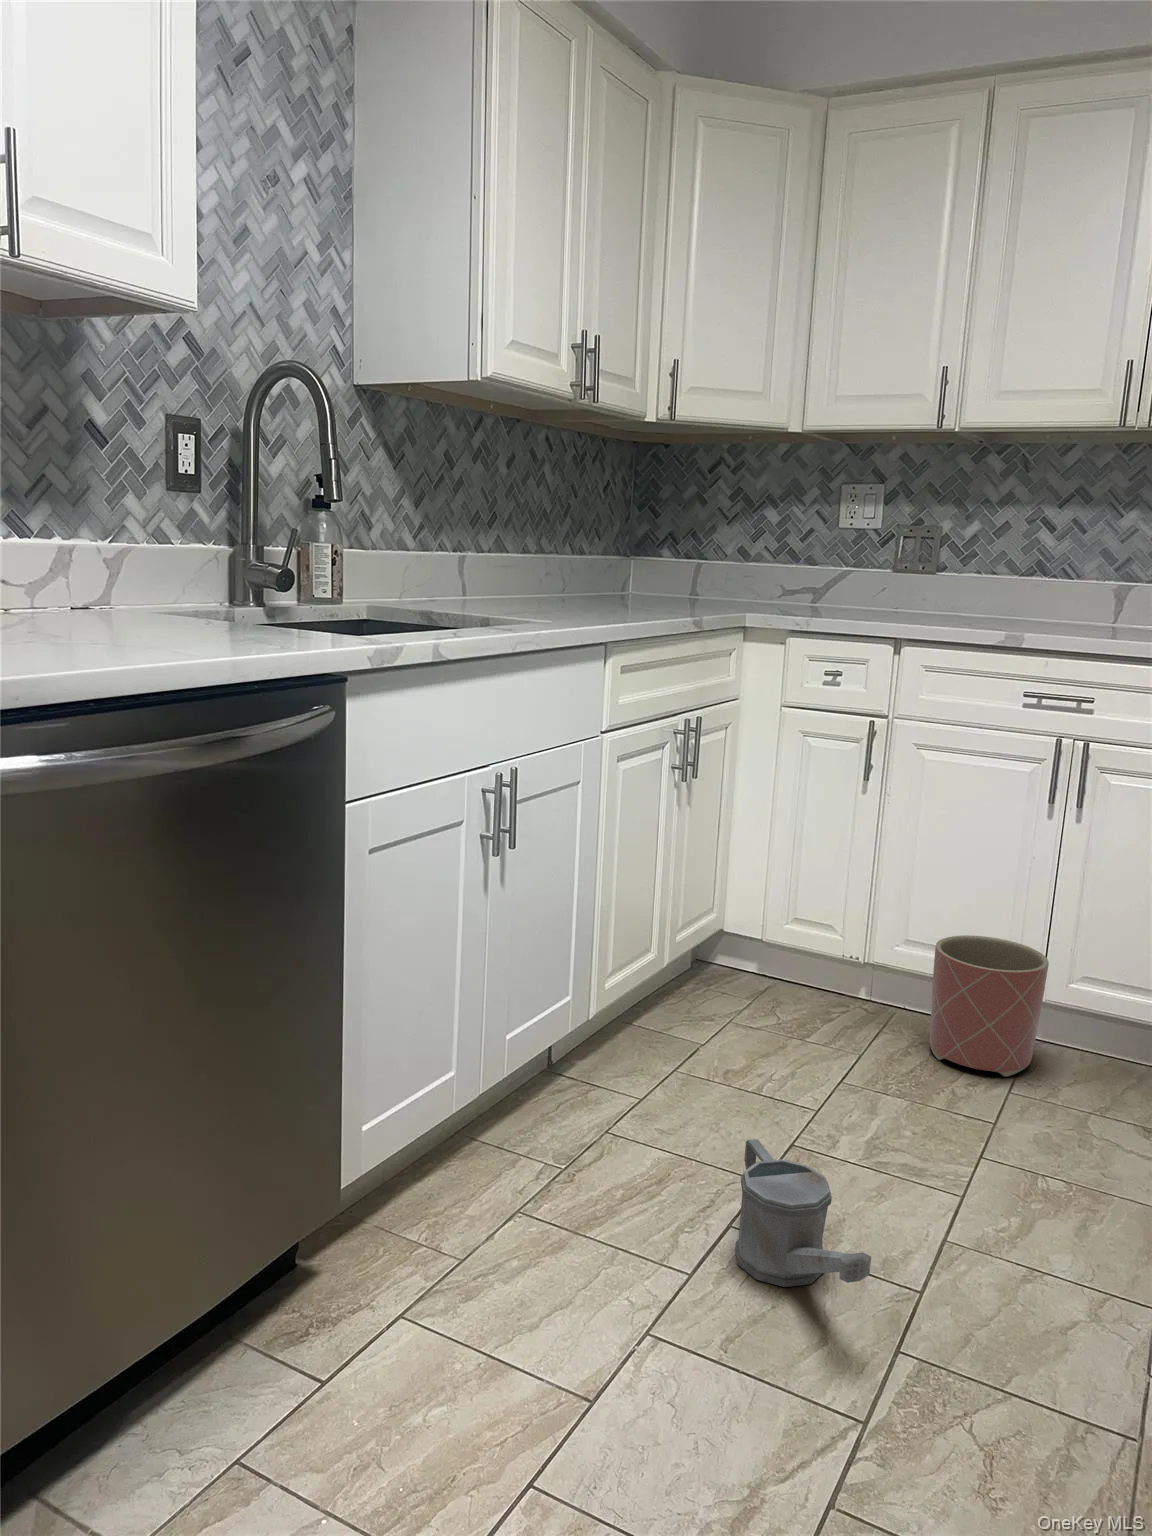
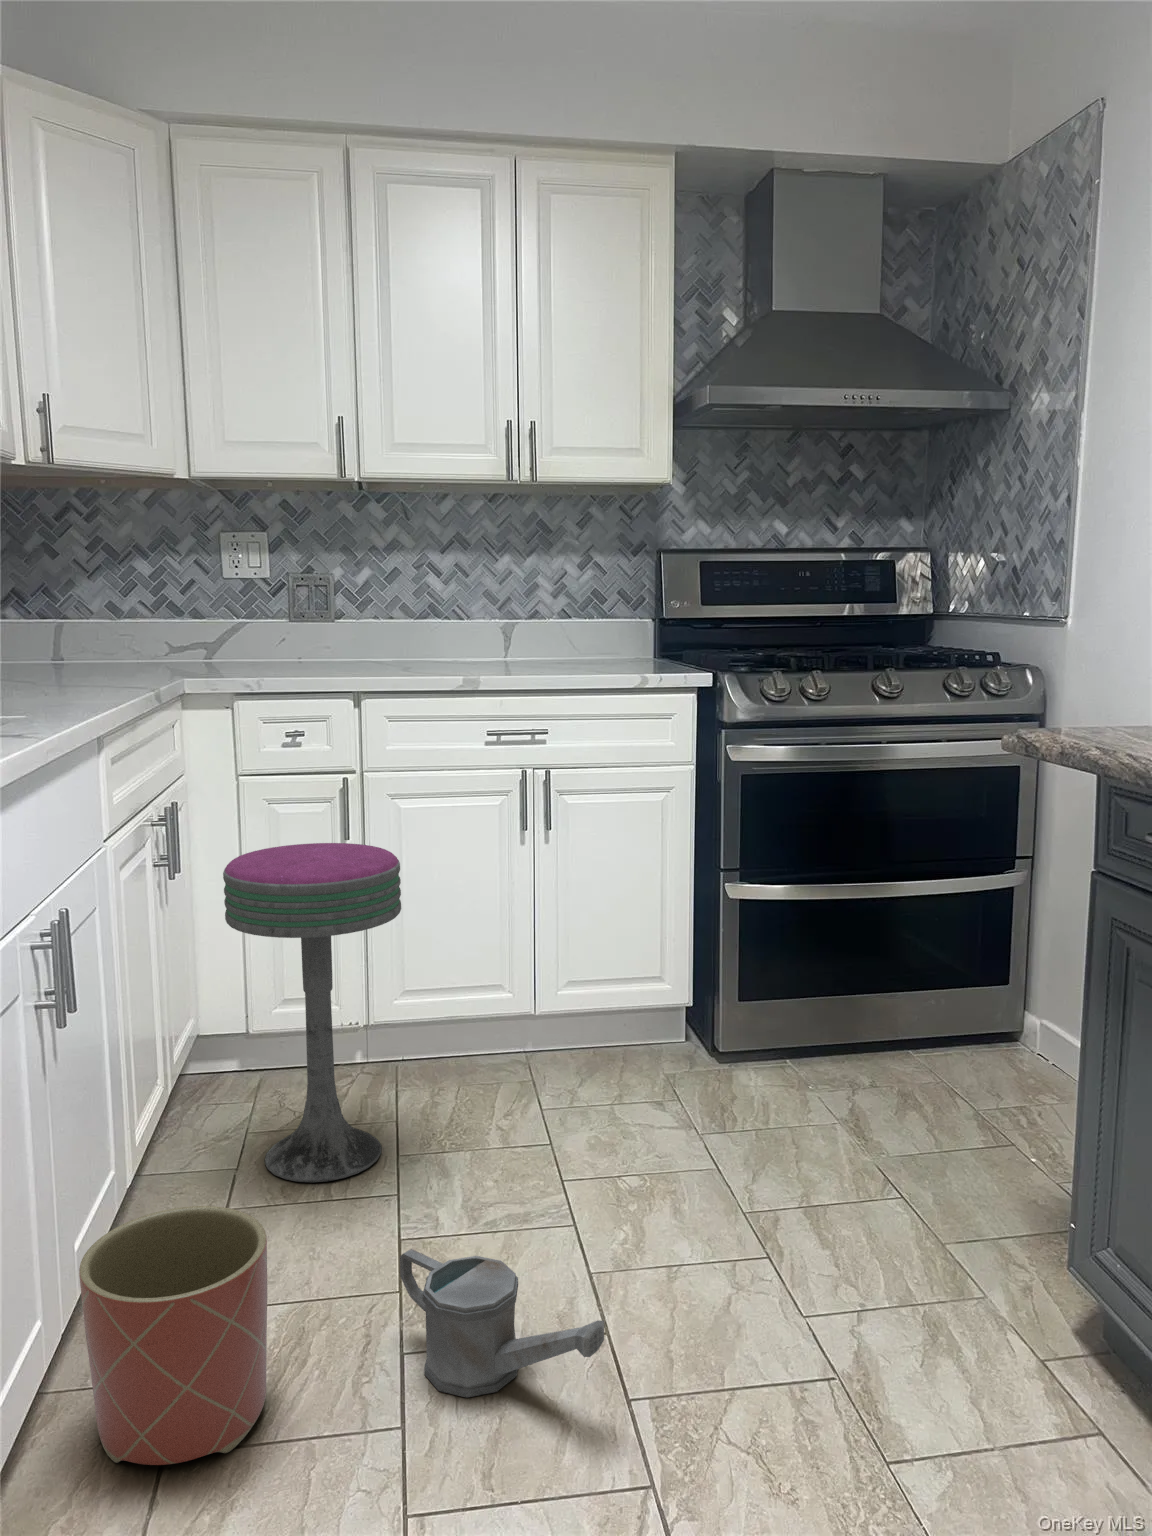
bar stool: none [716,771,882,1081] -> present [223,843,401,1182]
planter: present [930,935,1049,1077] -> present [79,1206,267,1465]

